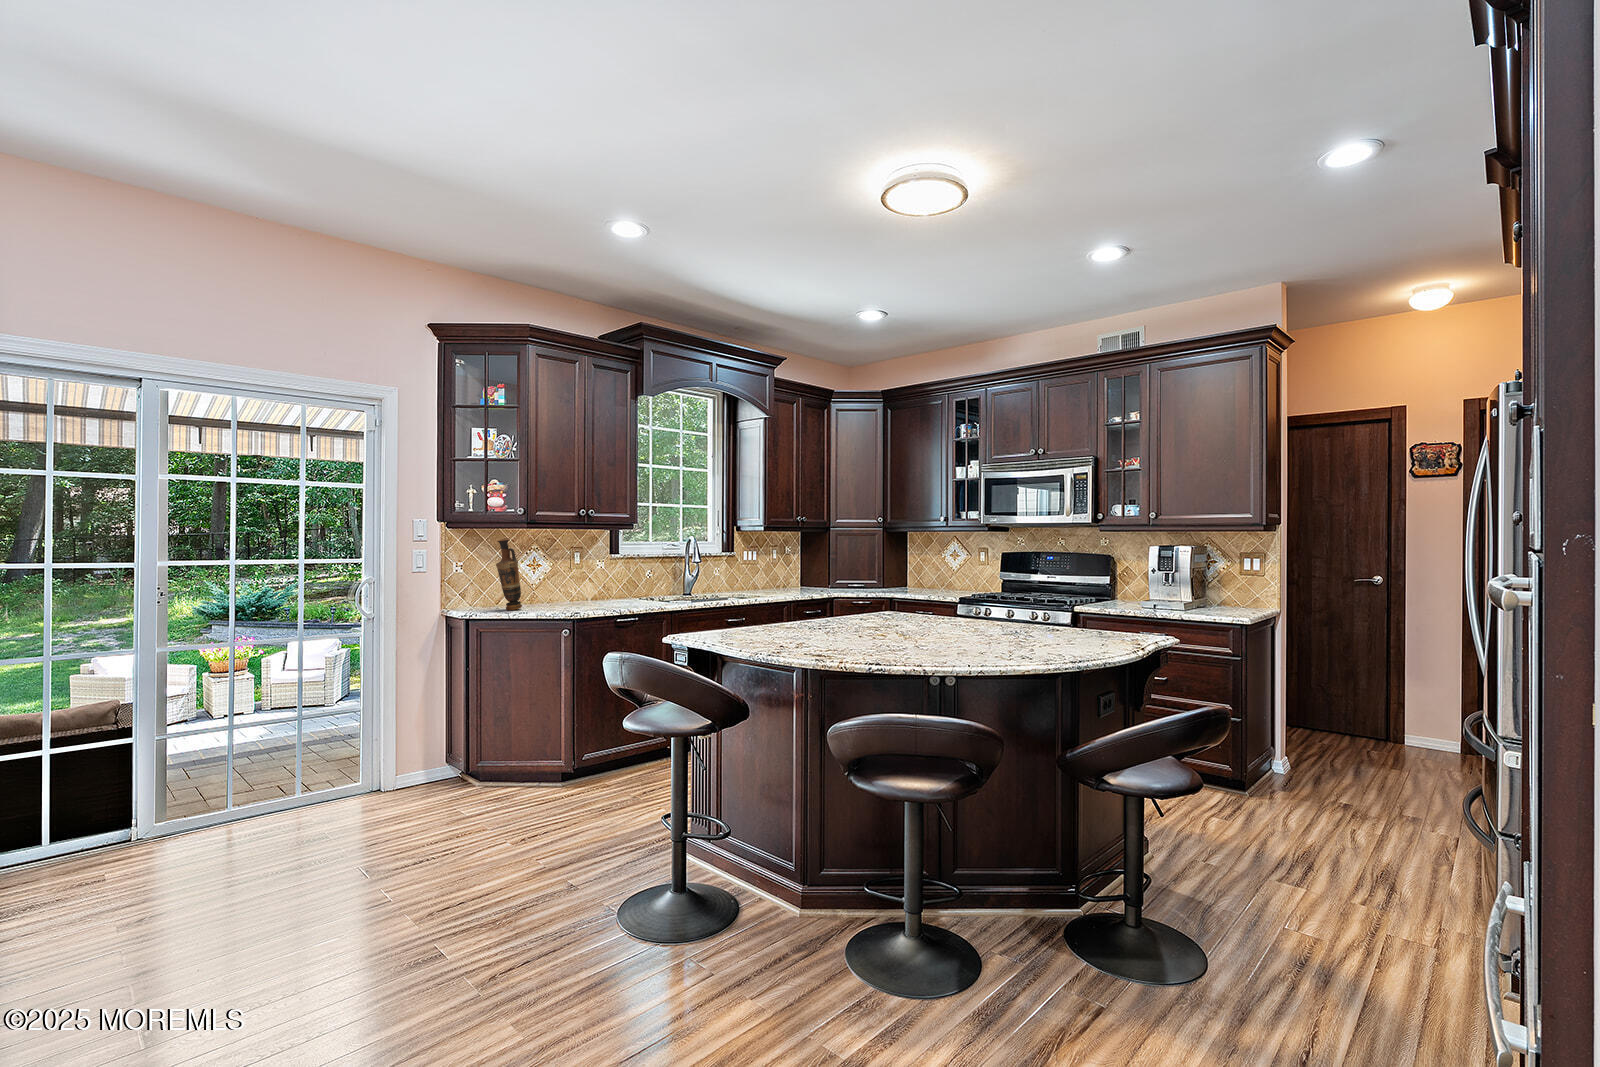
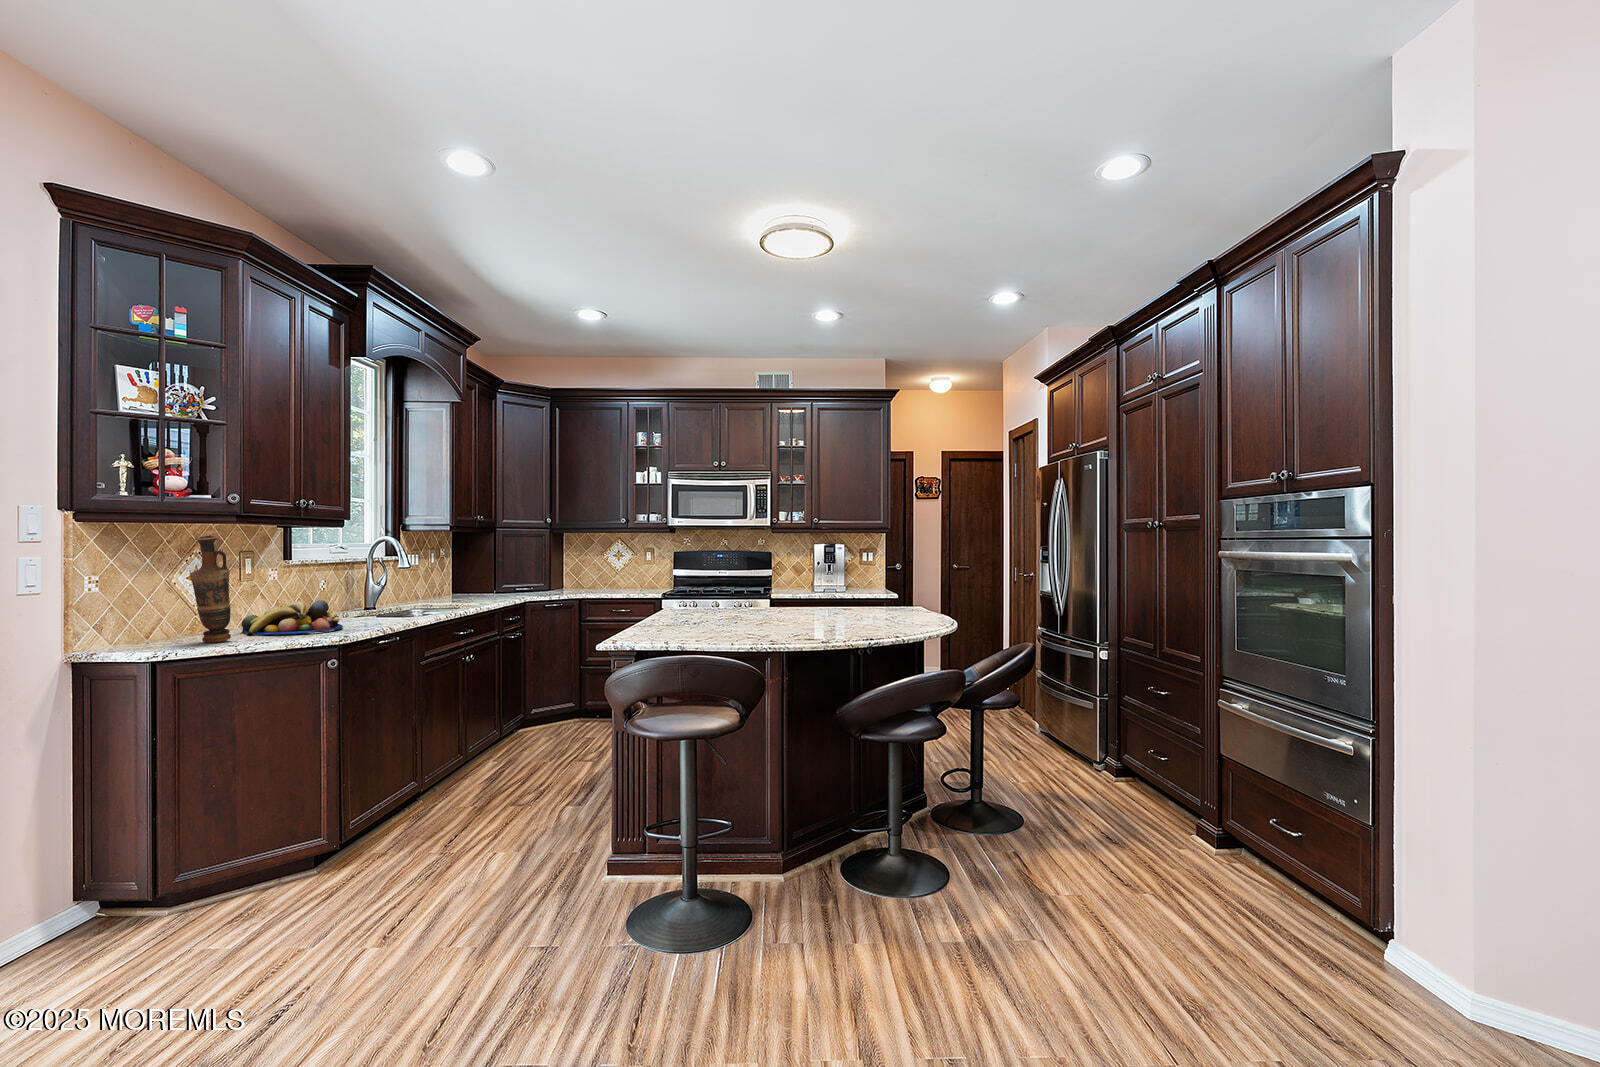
fruit bowl: none [543,585,606,609] -> present [241,600,343,636]

